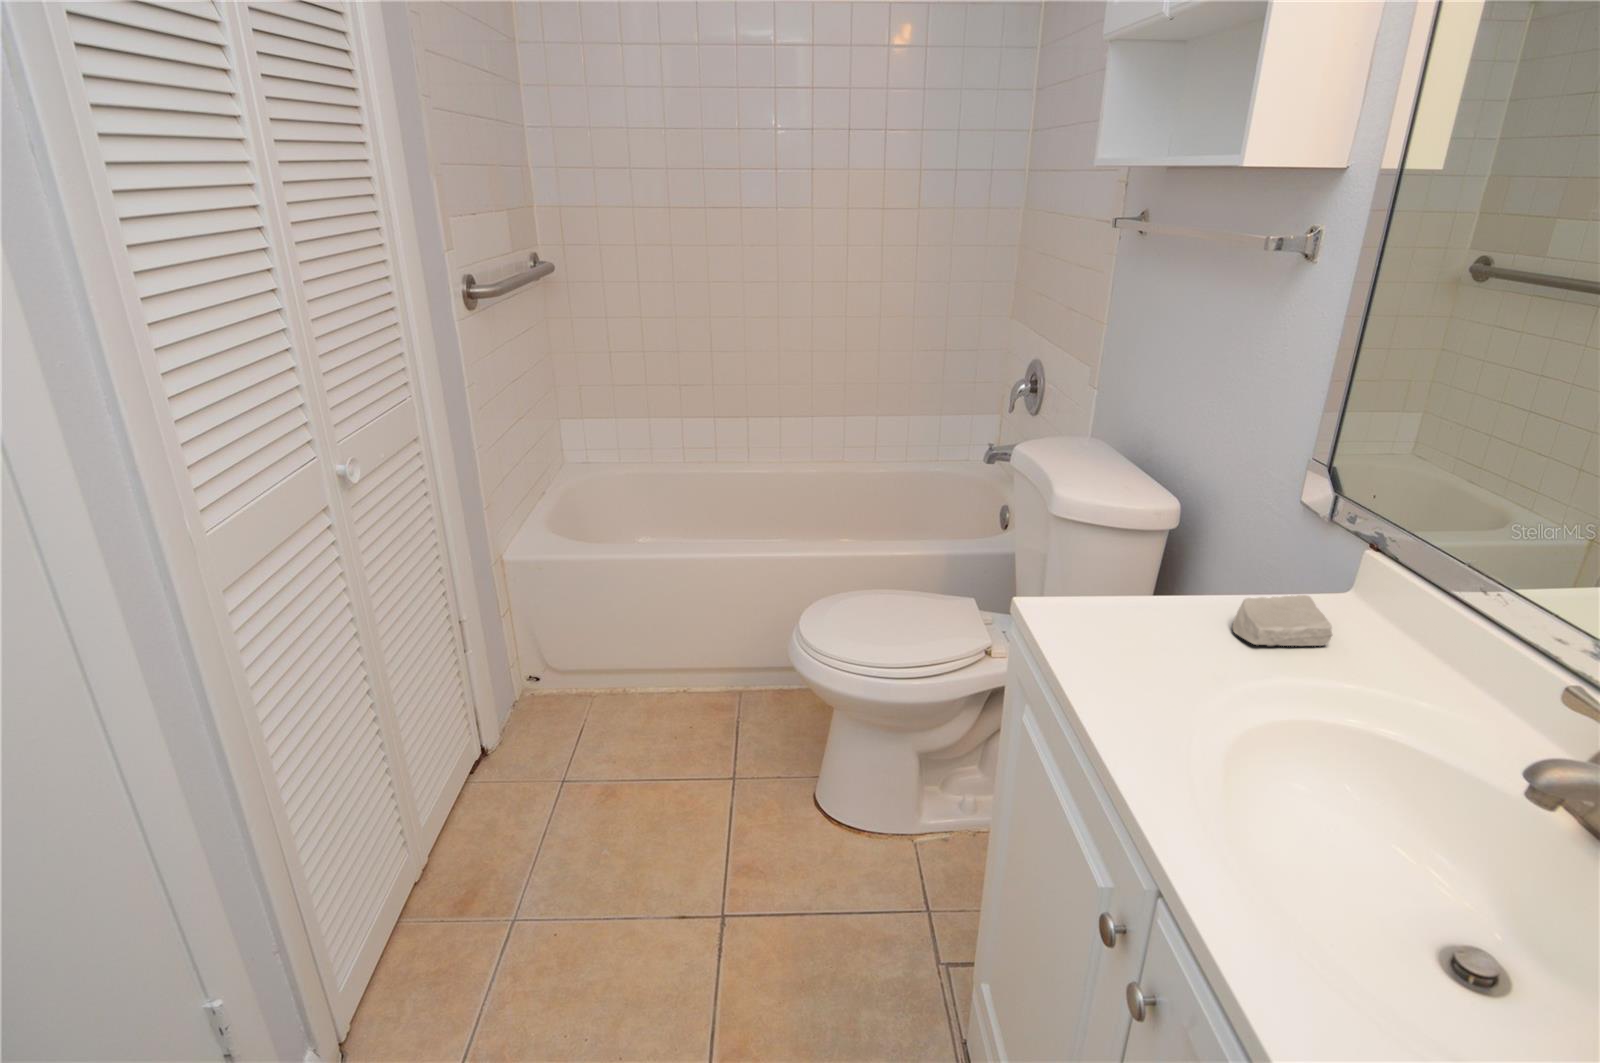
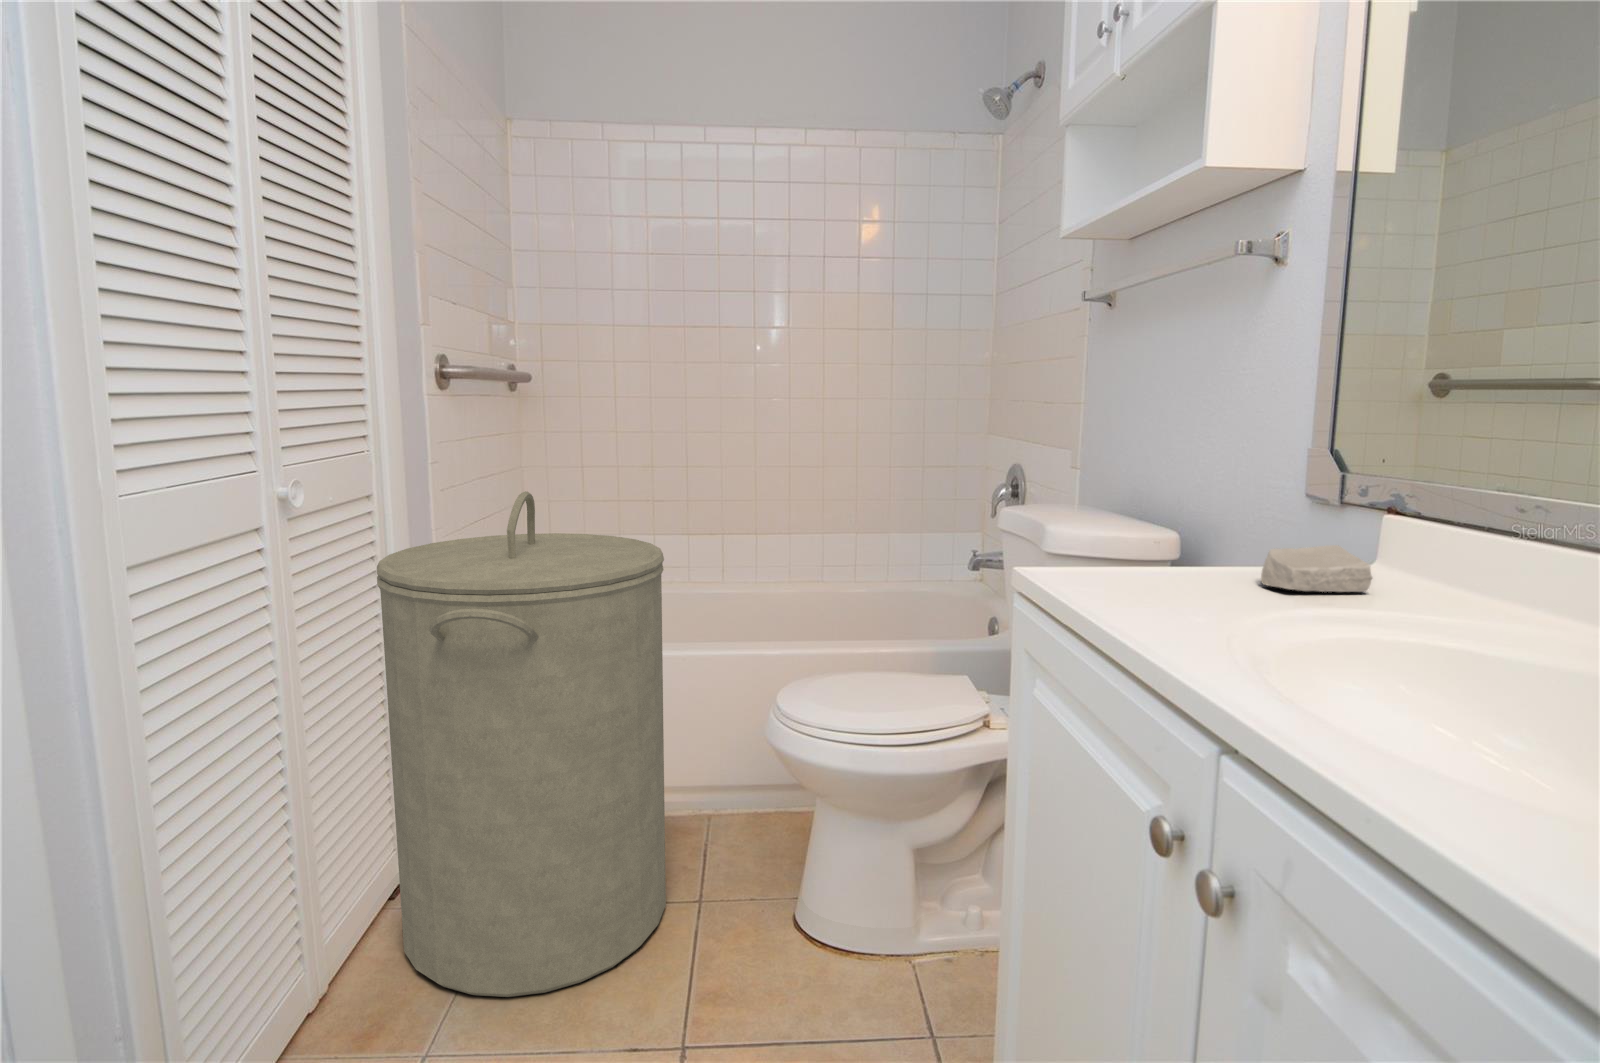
laundry hamper: none [430,438,705,867] -> present [377,491,666,997]

